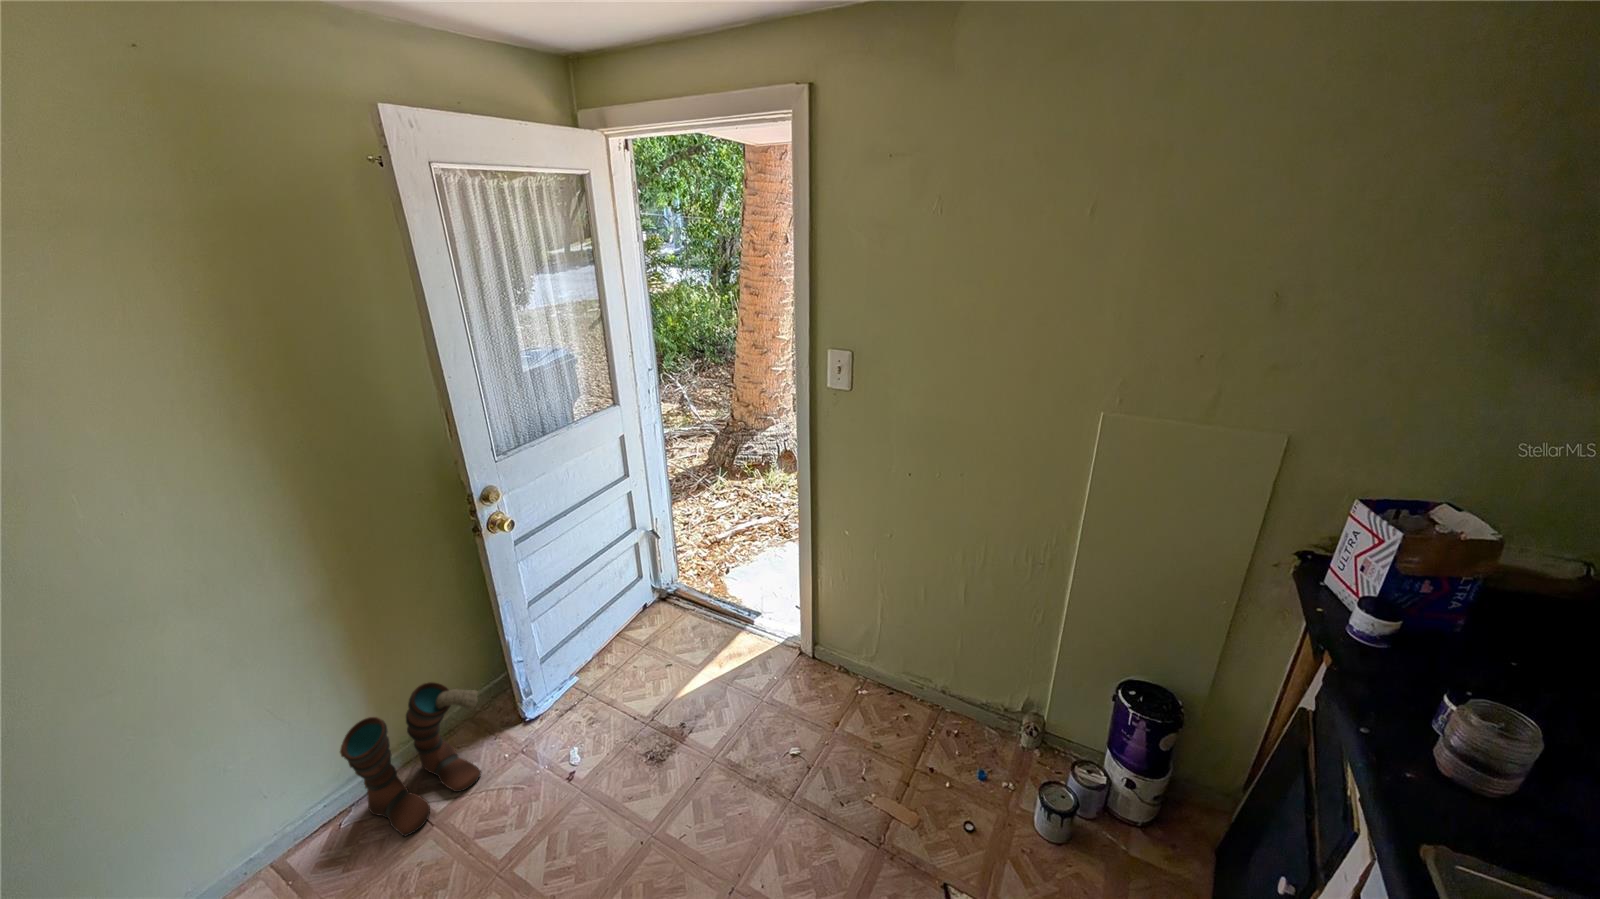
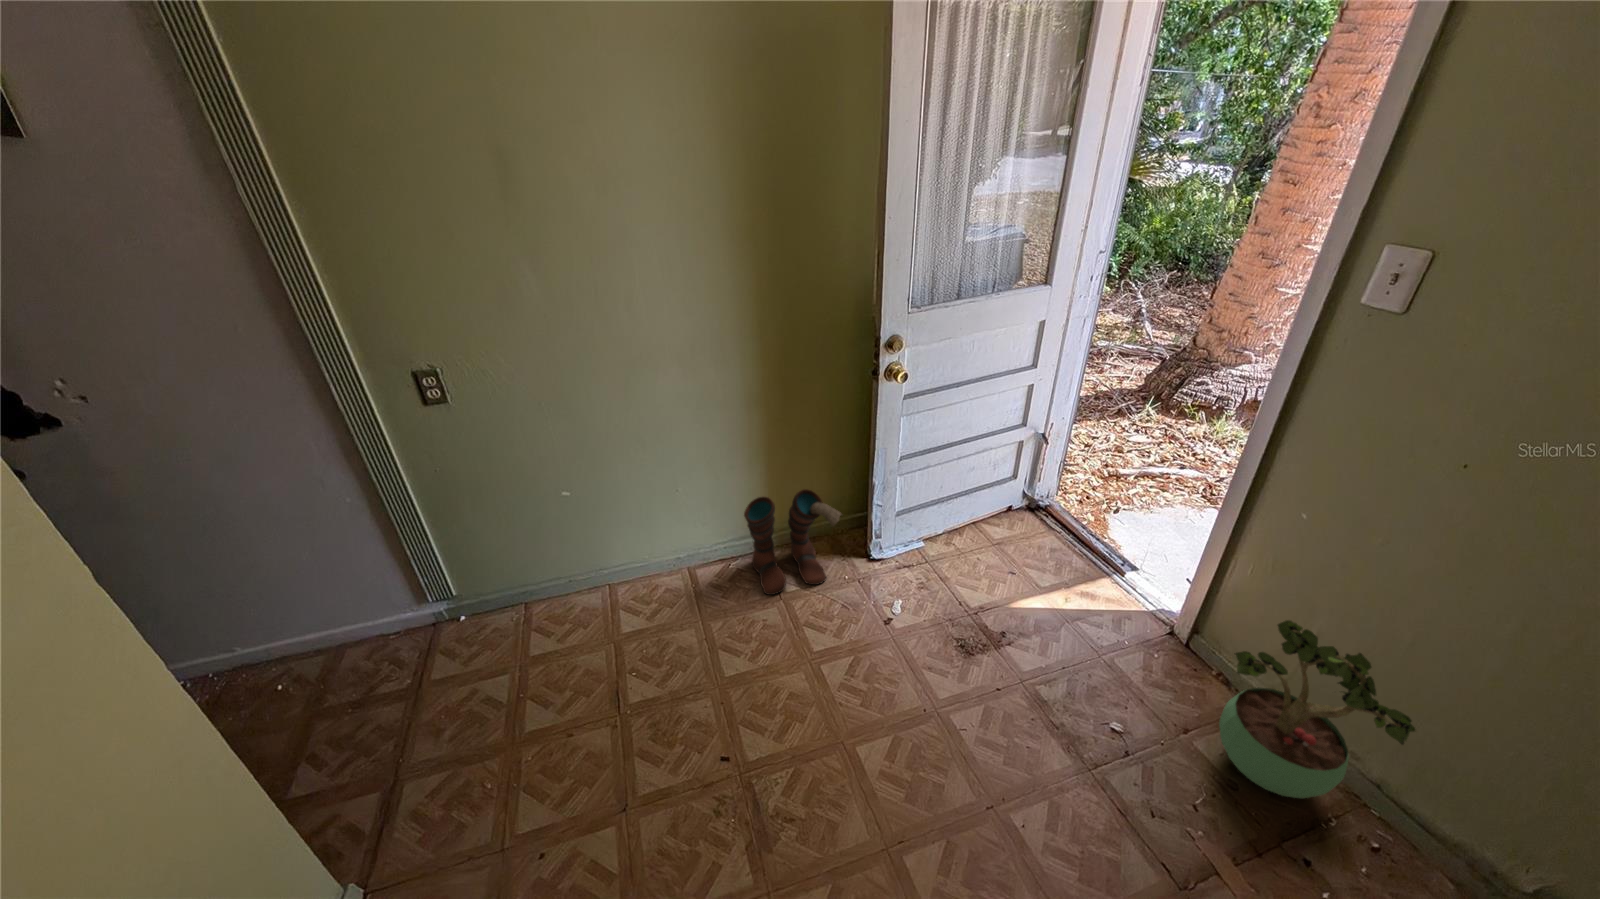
potted plant: none [844,610,944,735] -> present [1219,620,1415,798]

